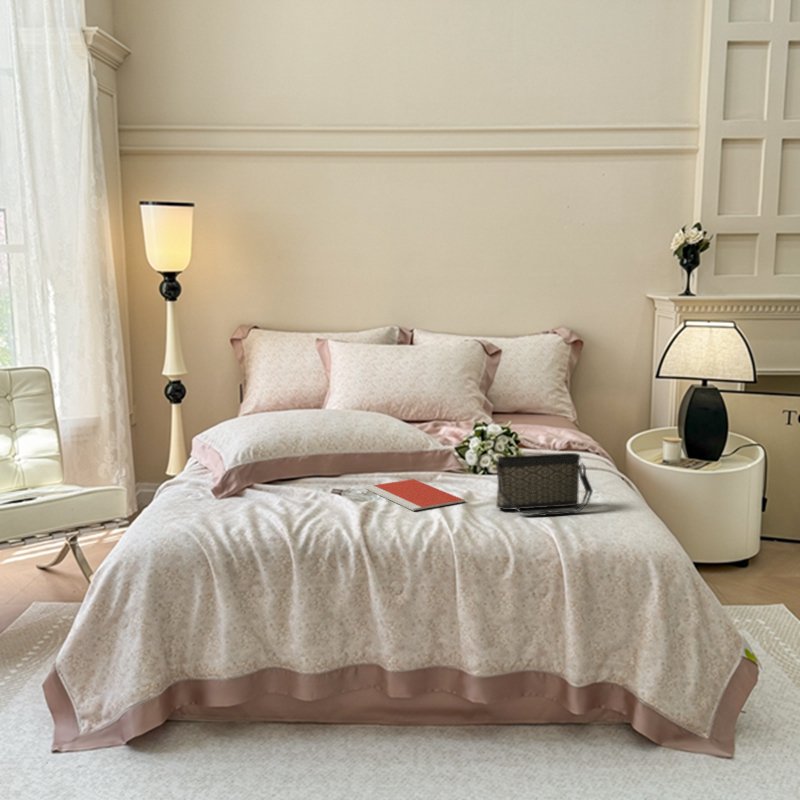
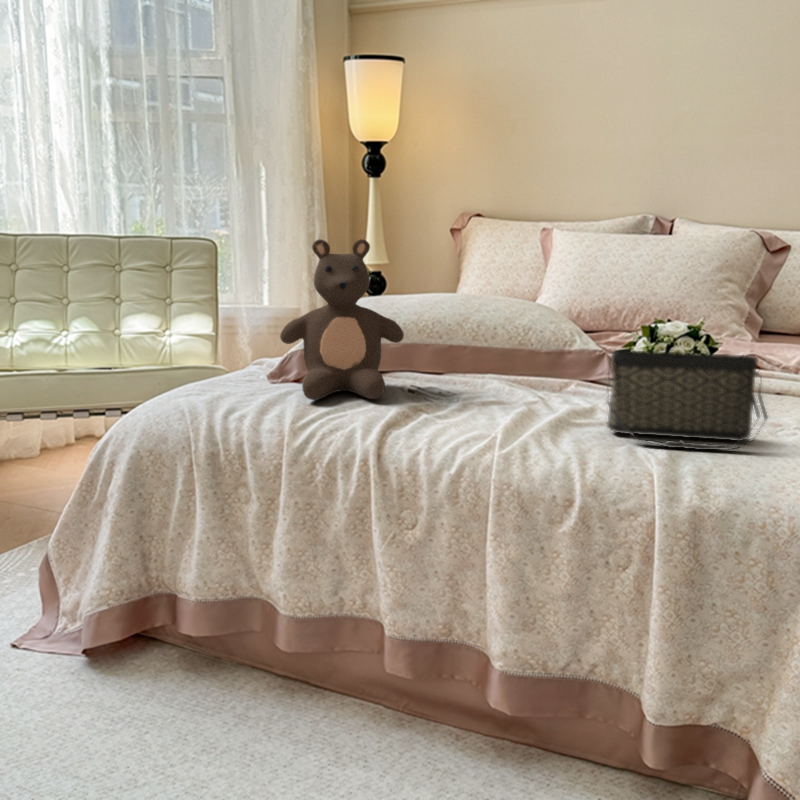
teddy bear: none [235,386,328,512] -> present [280,239,404,400]
notebook: present [365,479,465,511] -> none [461,385,573,419]

